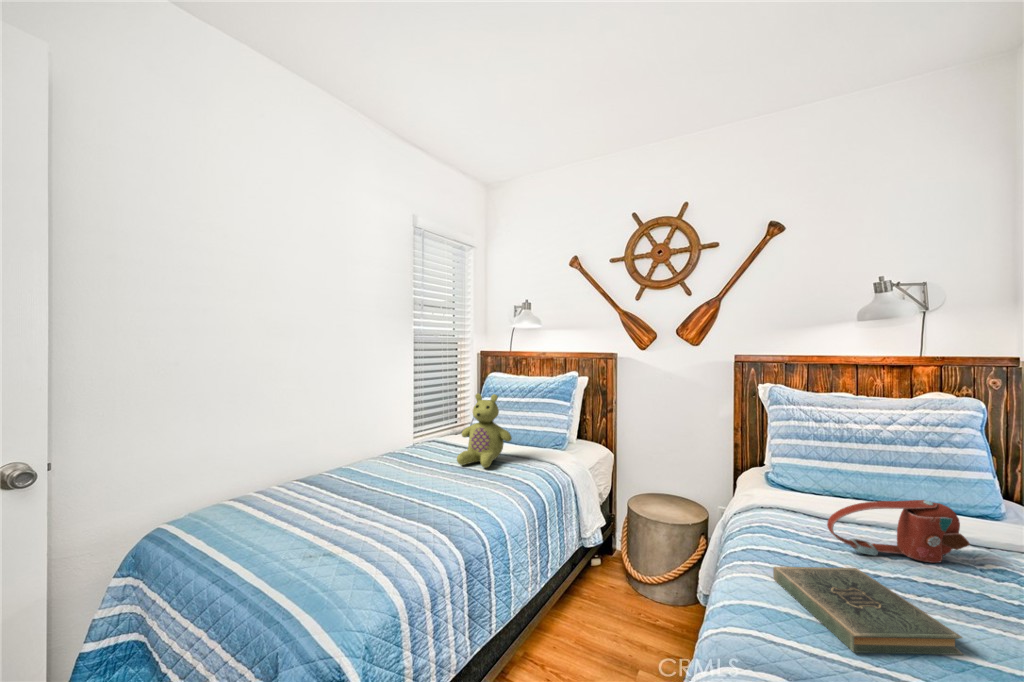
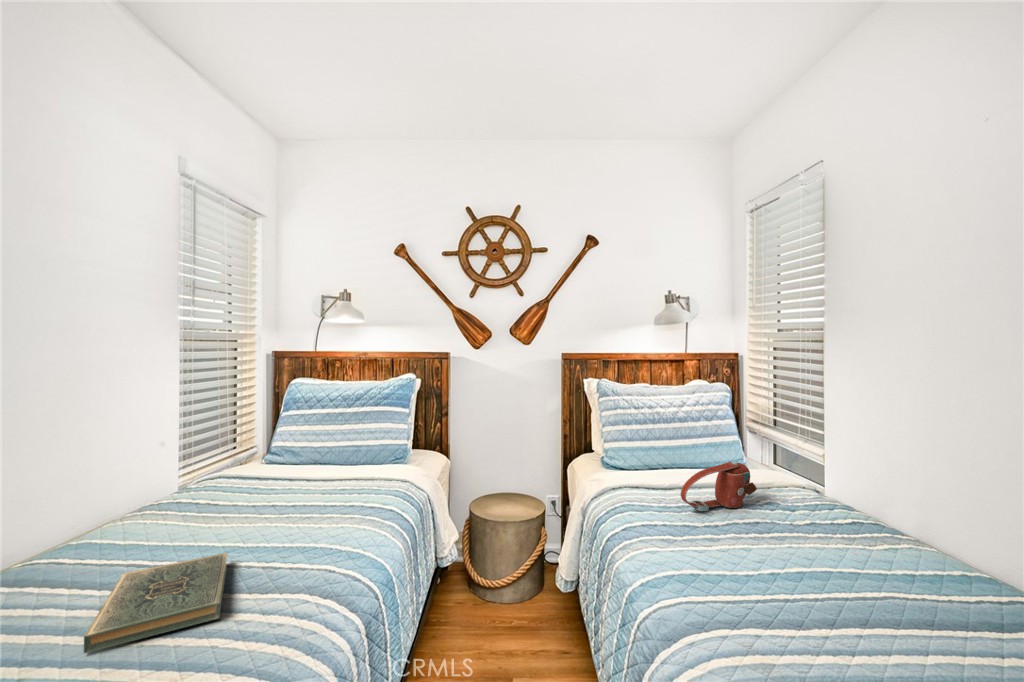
stuffed bear: present [457,393,512,468] -> none [284,405,357,500]
book: present [773,567,963,655] -> present [84,553,227,653]

